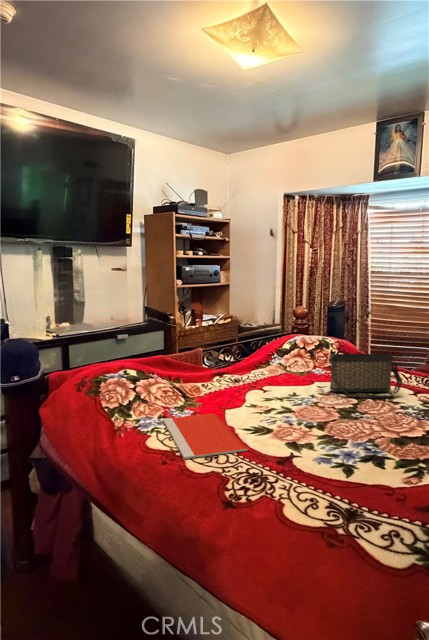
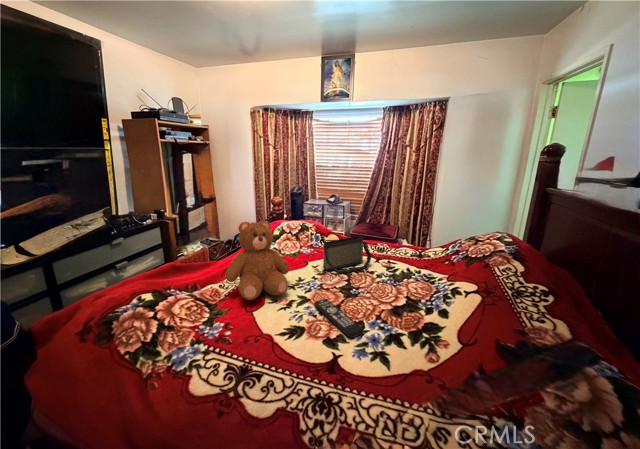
teddy bear: none [205,314,281,402] -> present [225,221,289,300]
remote control: none [296,411,339,447] -> present [314,299,363,338]
notebook: present [163,414,247,459] -> none [196,321,295,401]

